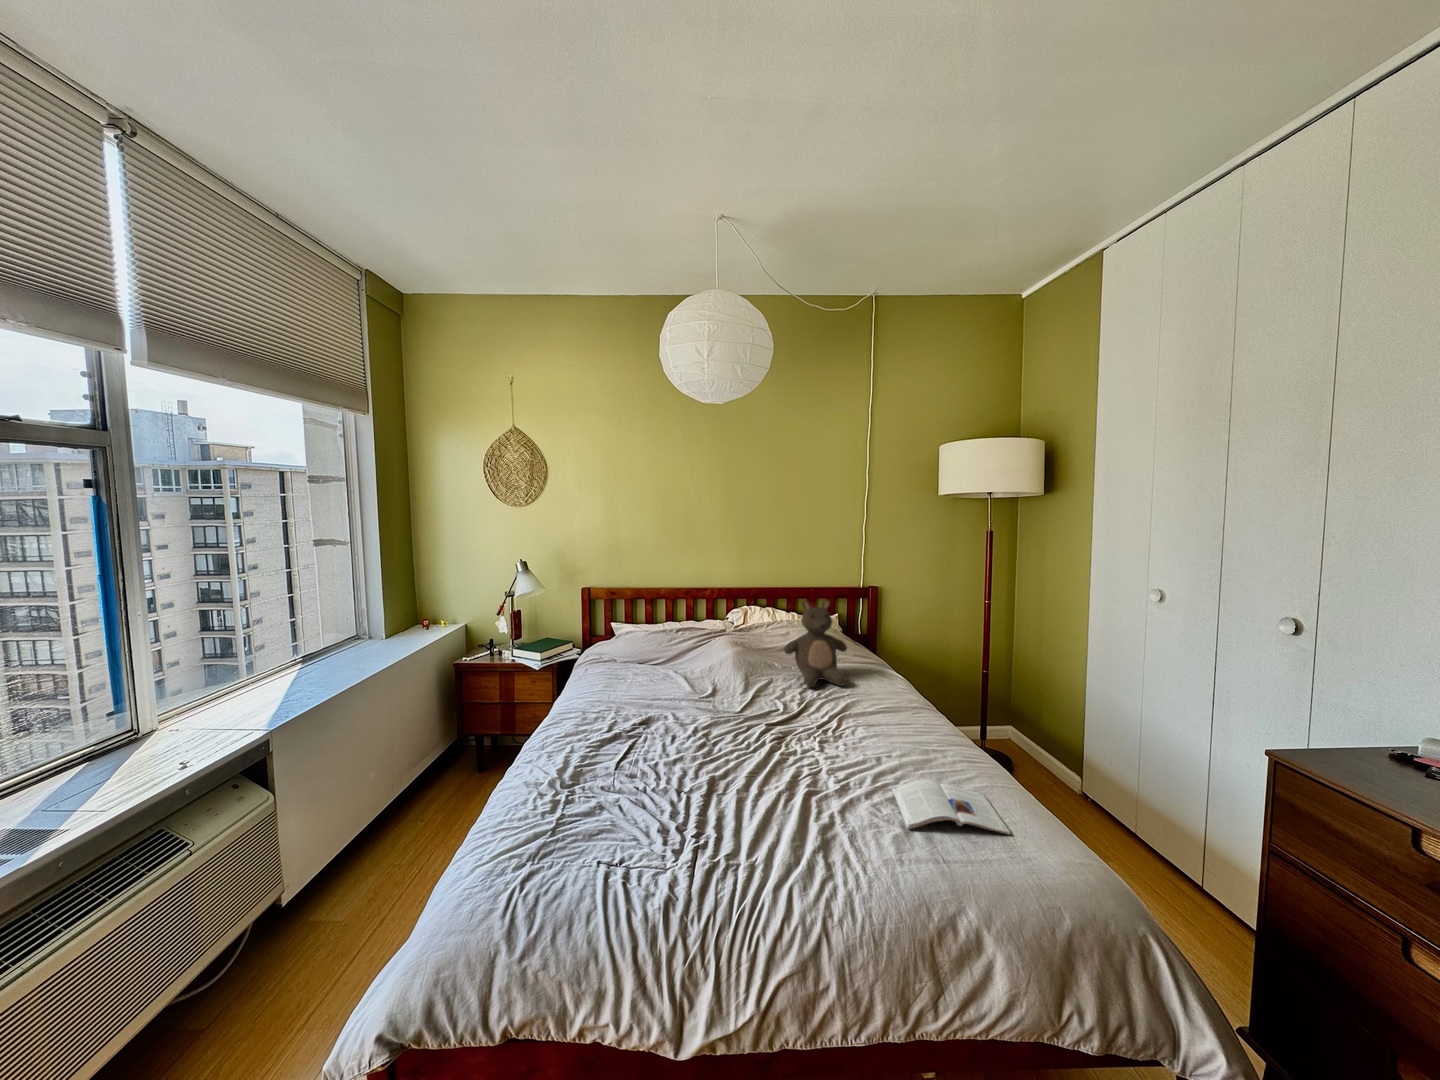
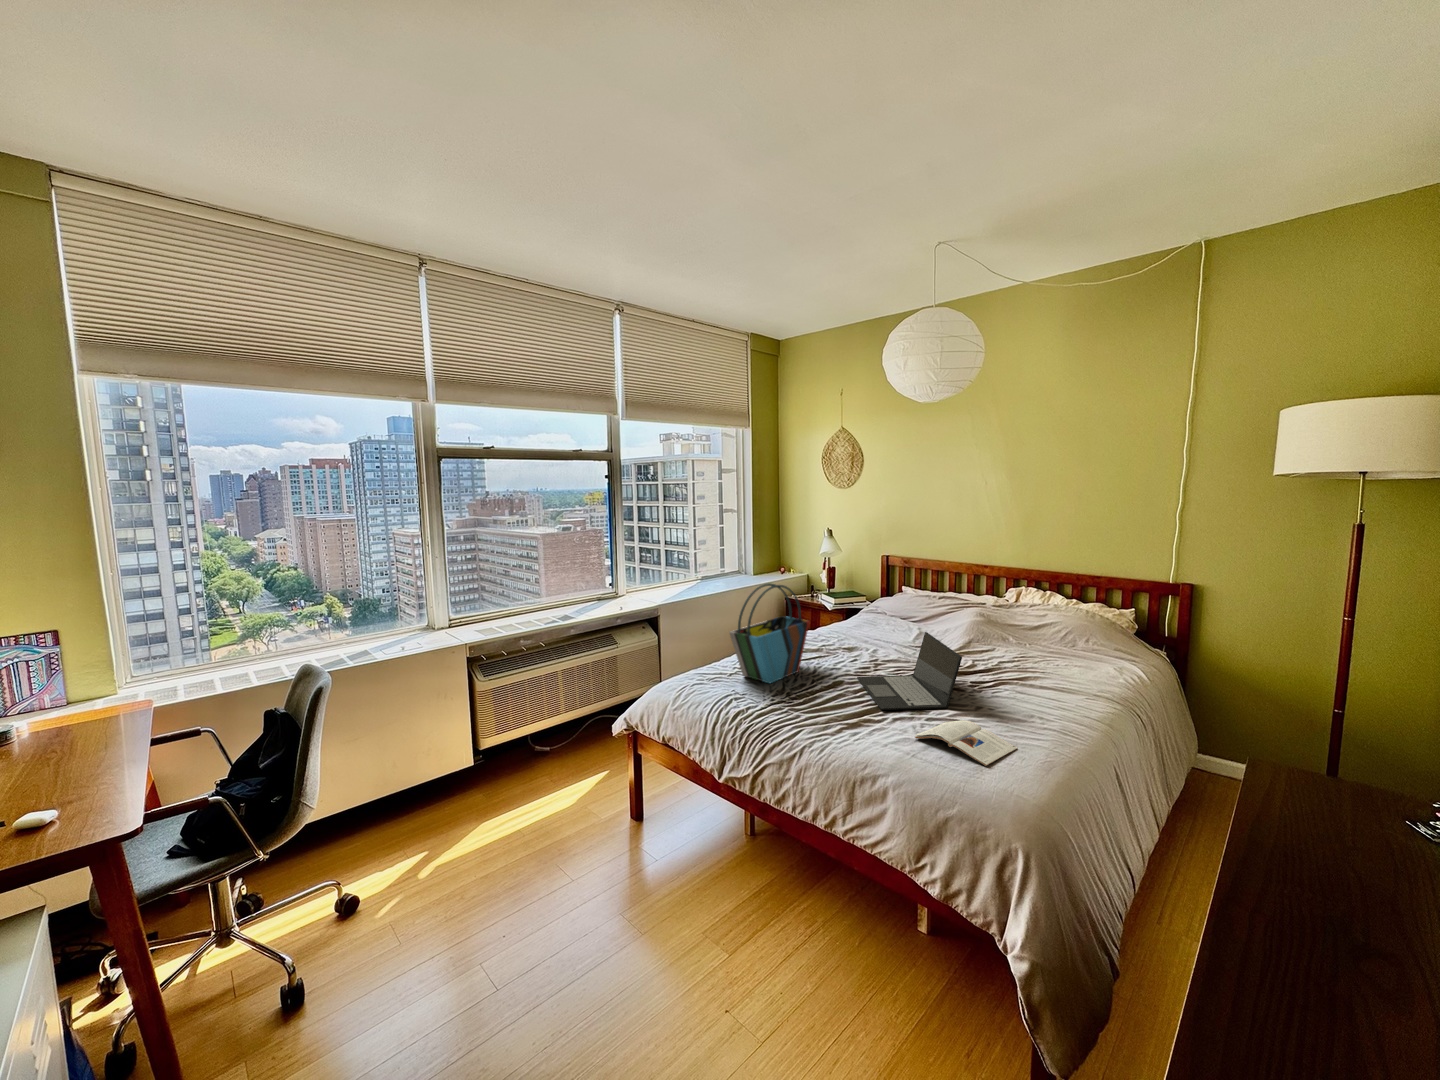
stuffed bear: present [784,600,847,687] -> none [1000,580,1071,667]
tote bag: none [564,655,639,820] -> present [729,583,809,683]
laptop: none [721,678,868,801] -> present [857,632,962,710]

